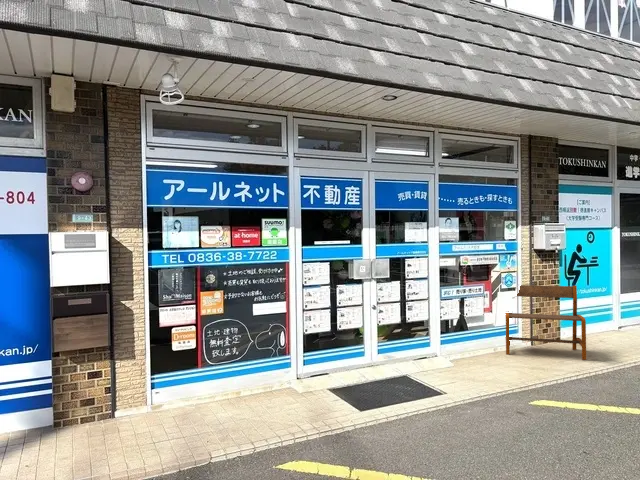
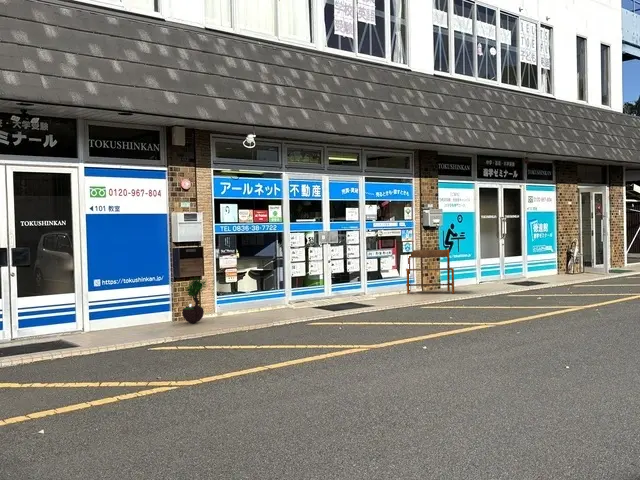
potted tree: none [47,348,107,435] -> present [182,277,206,323]

